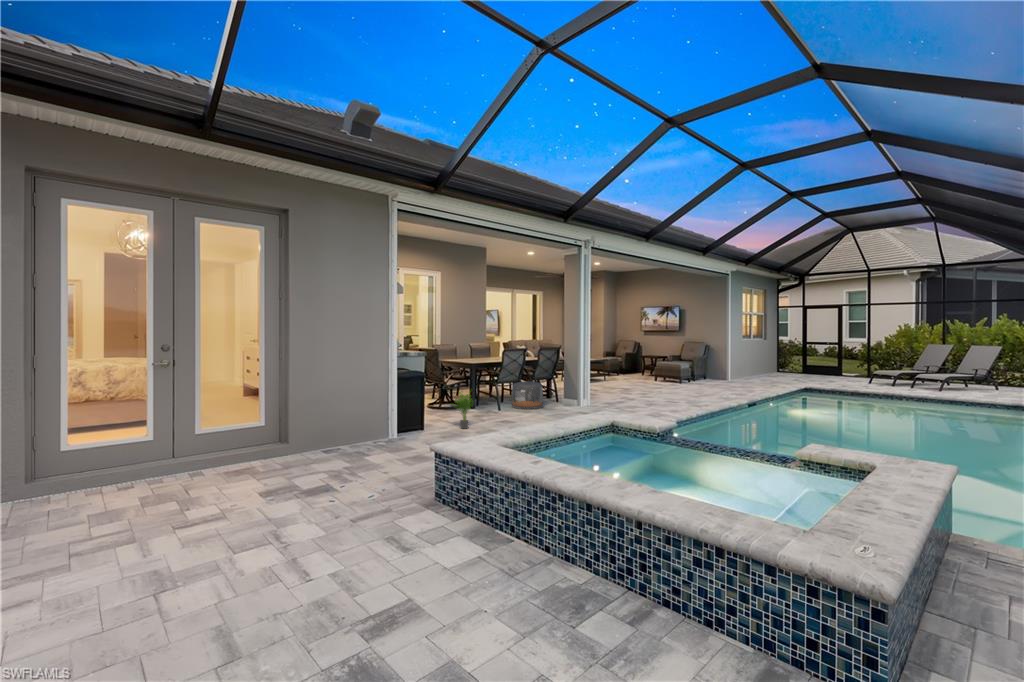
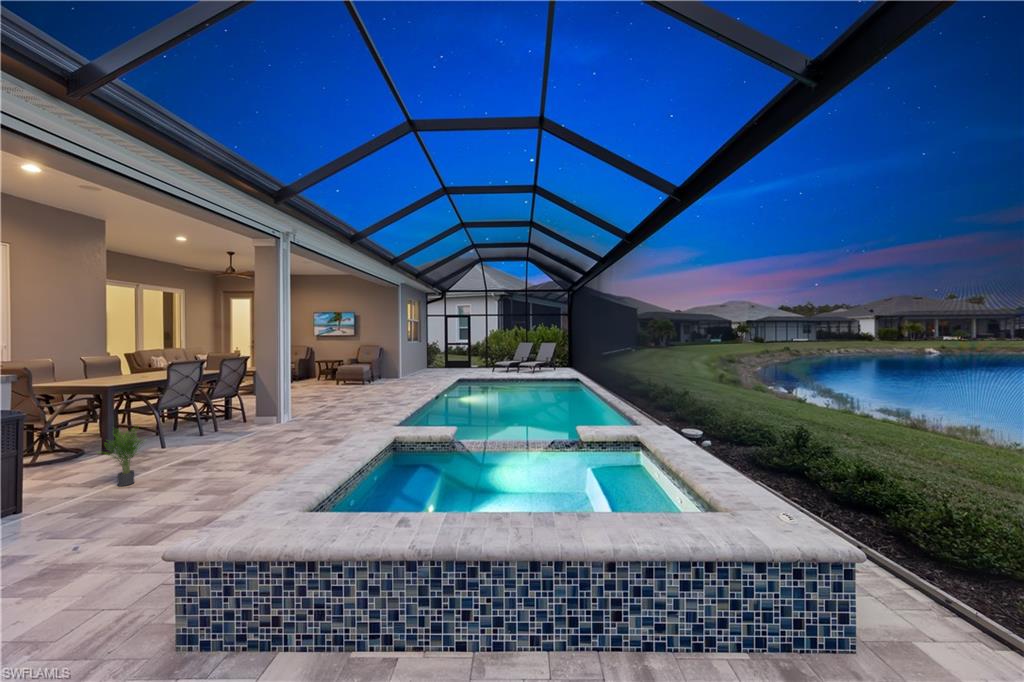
pouf: present [512,381,543,409] -> none [186,399,235,437]

